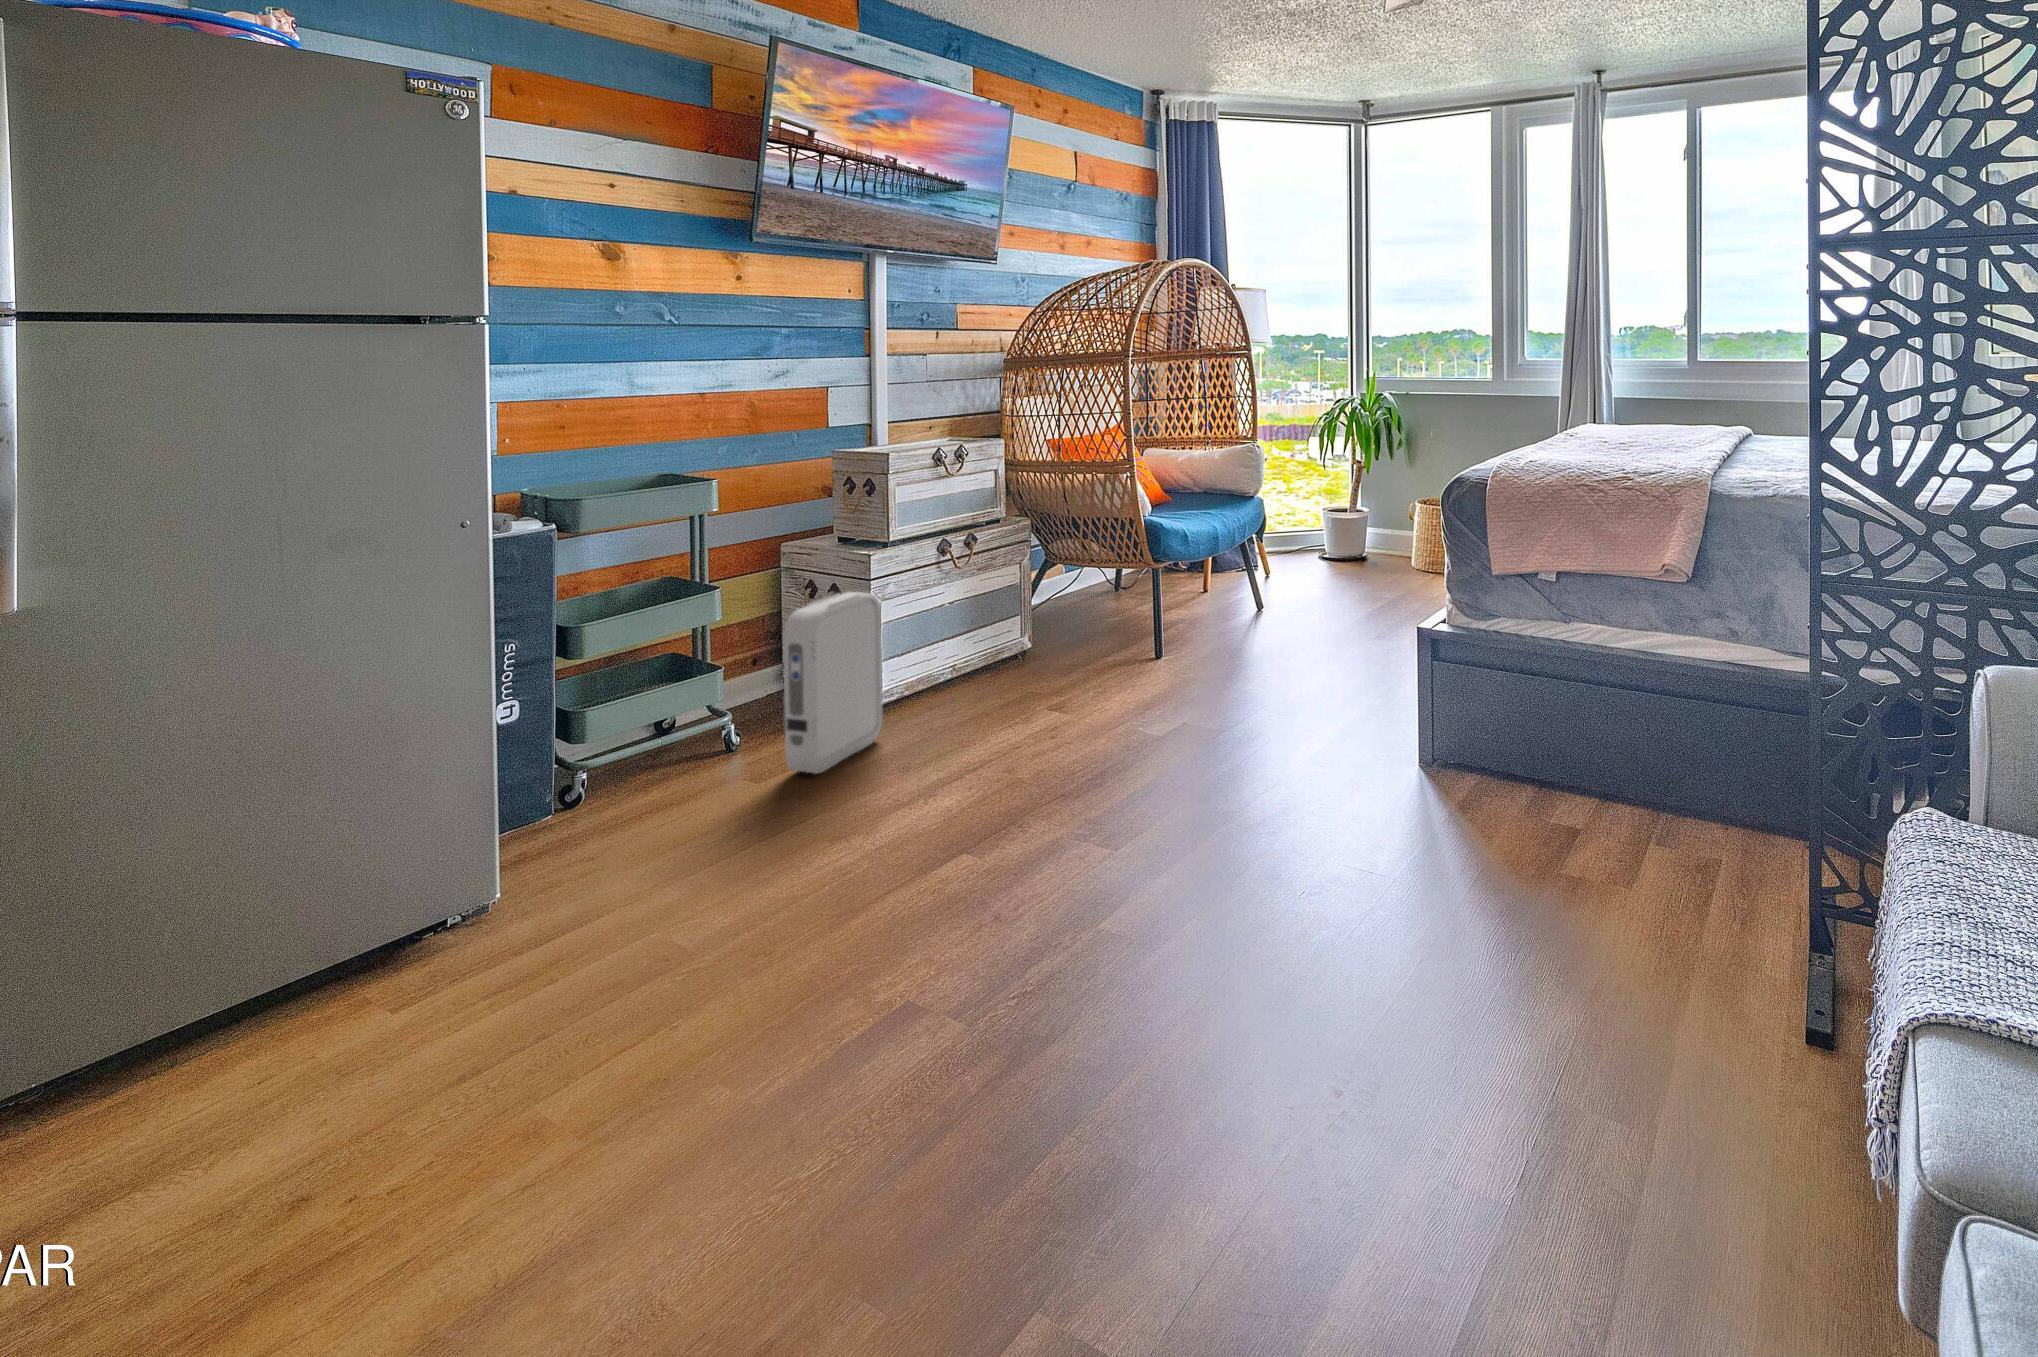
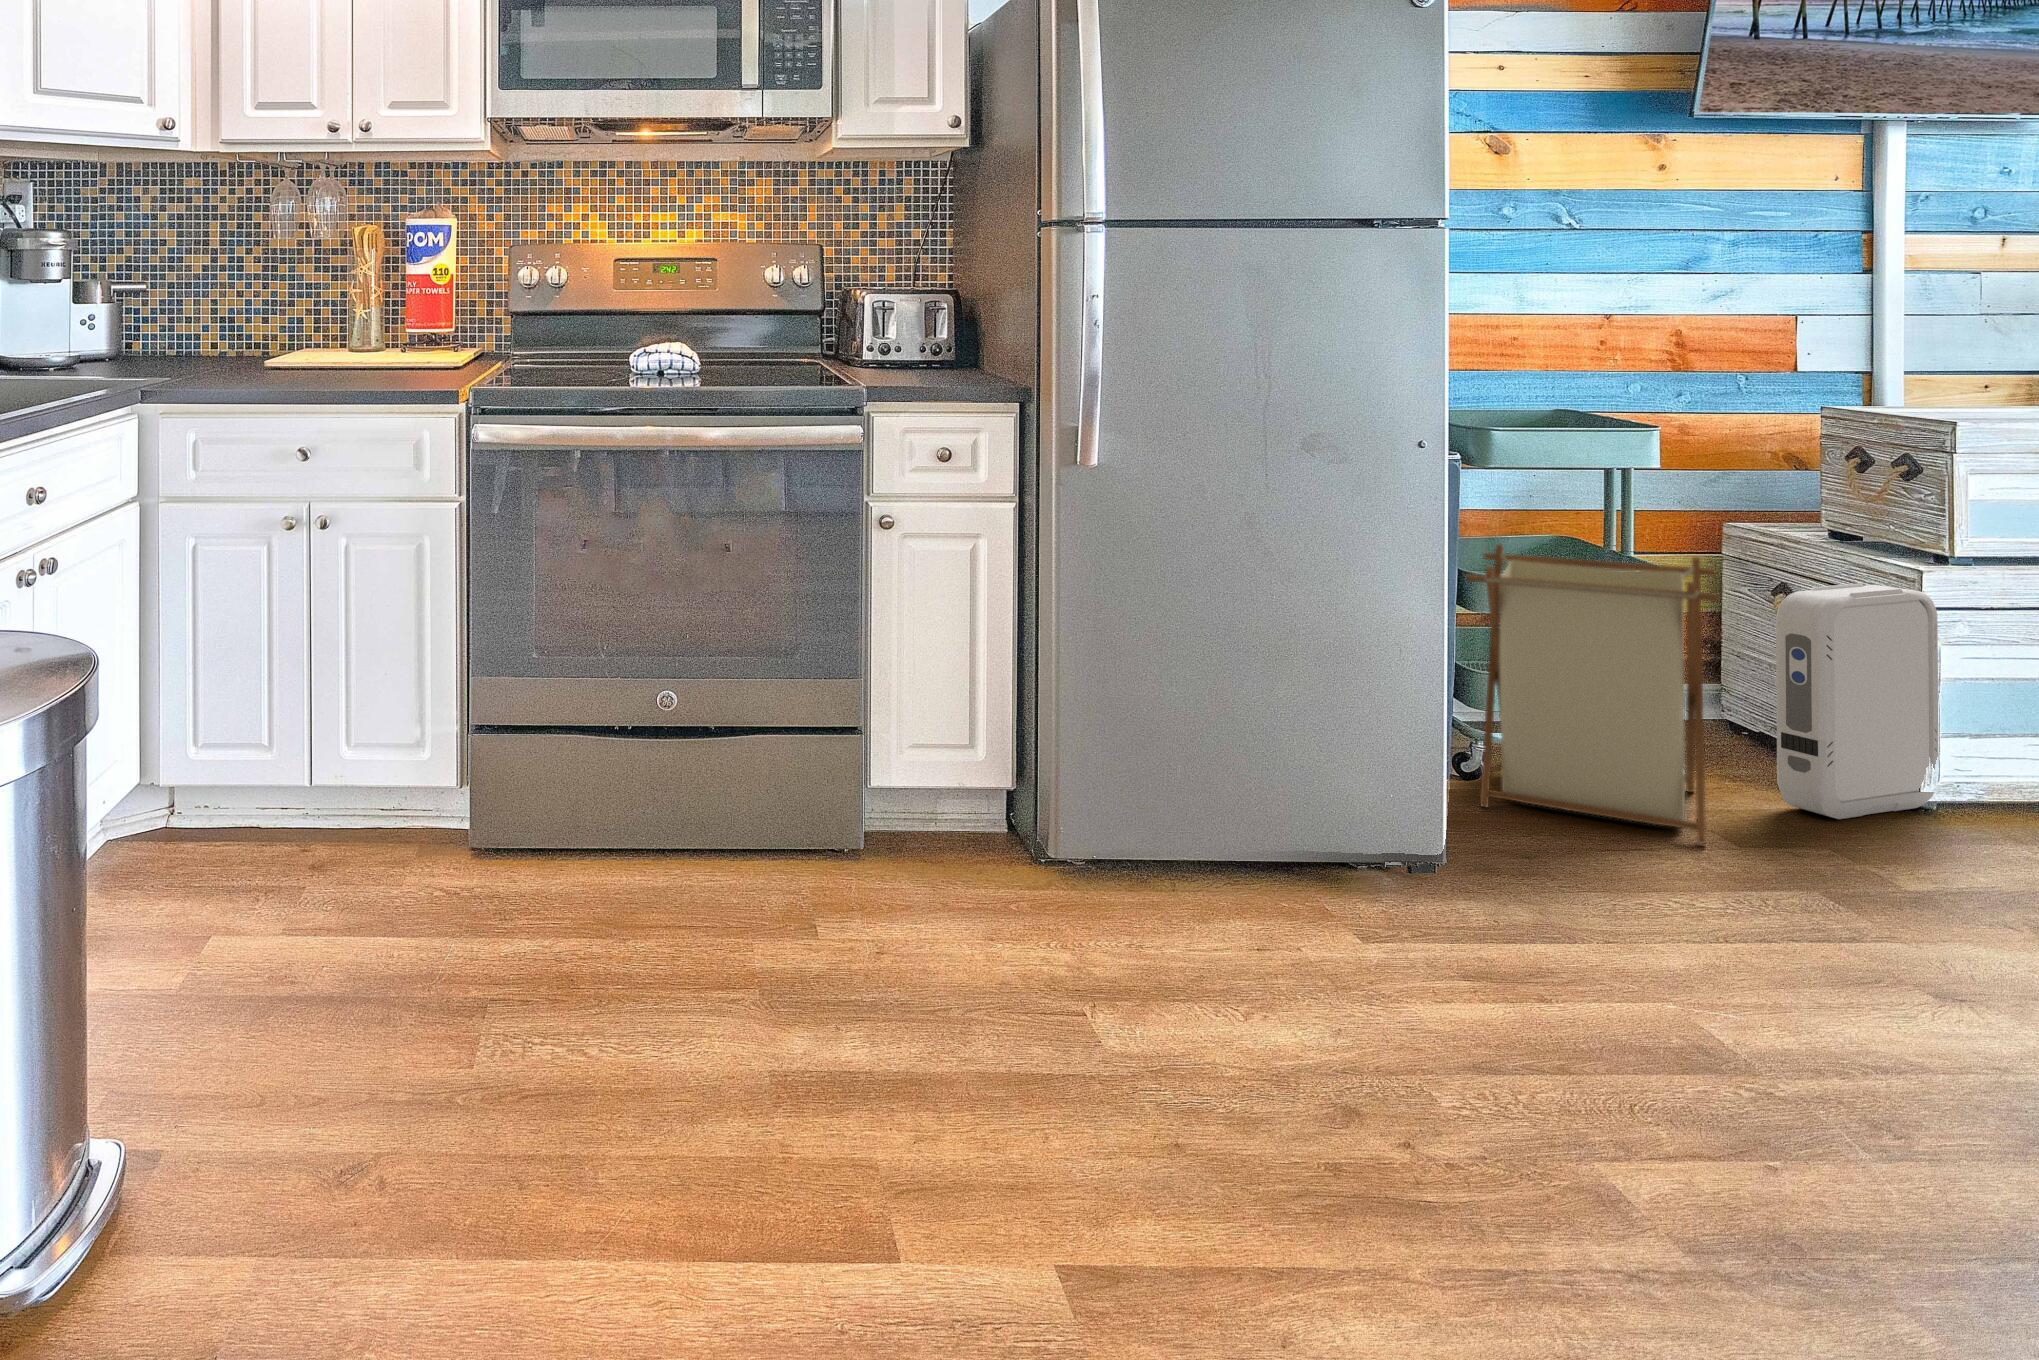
laundry basket: none [539,593,746,858] -> present [1466,544,1719,844]

